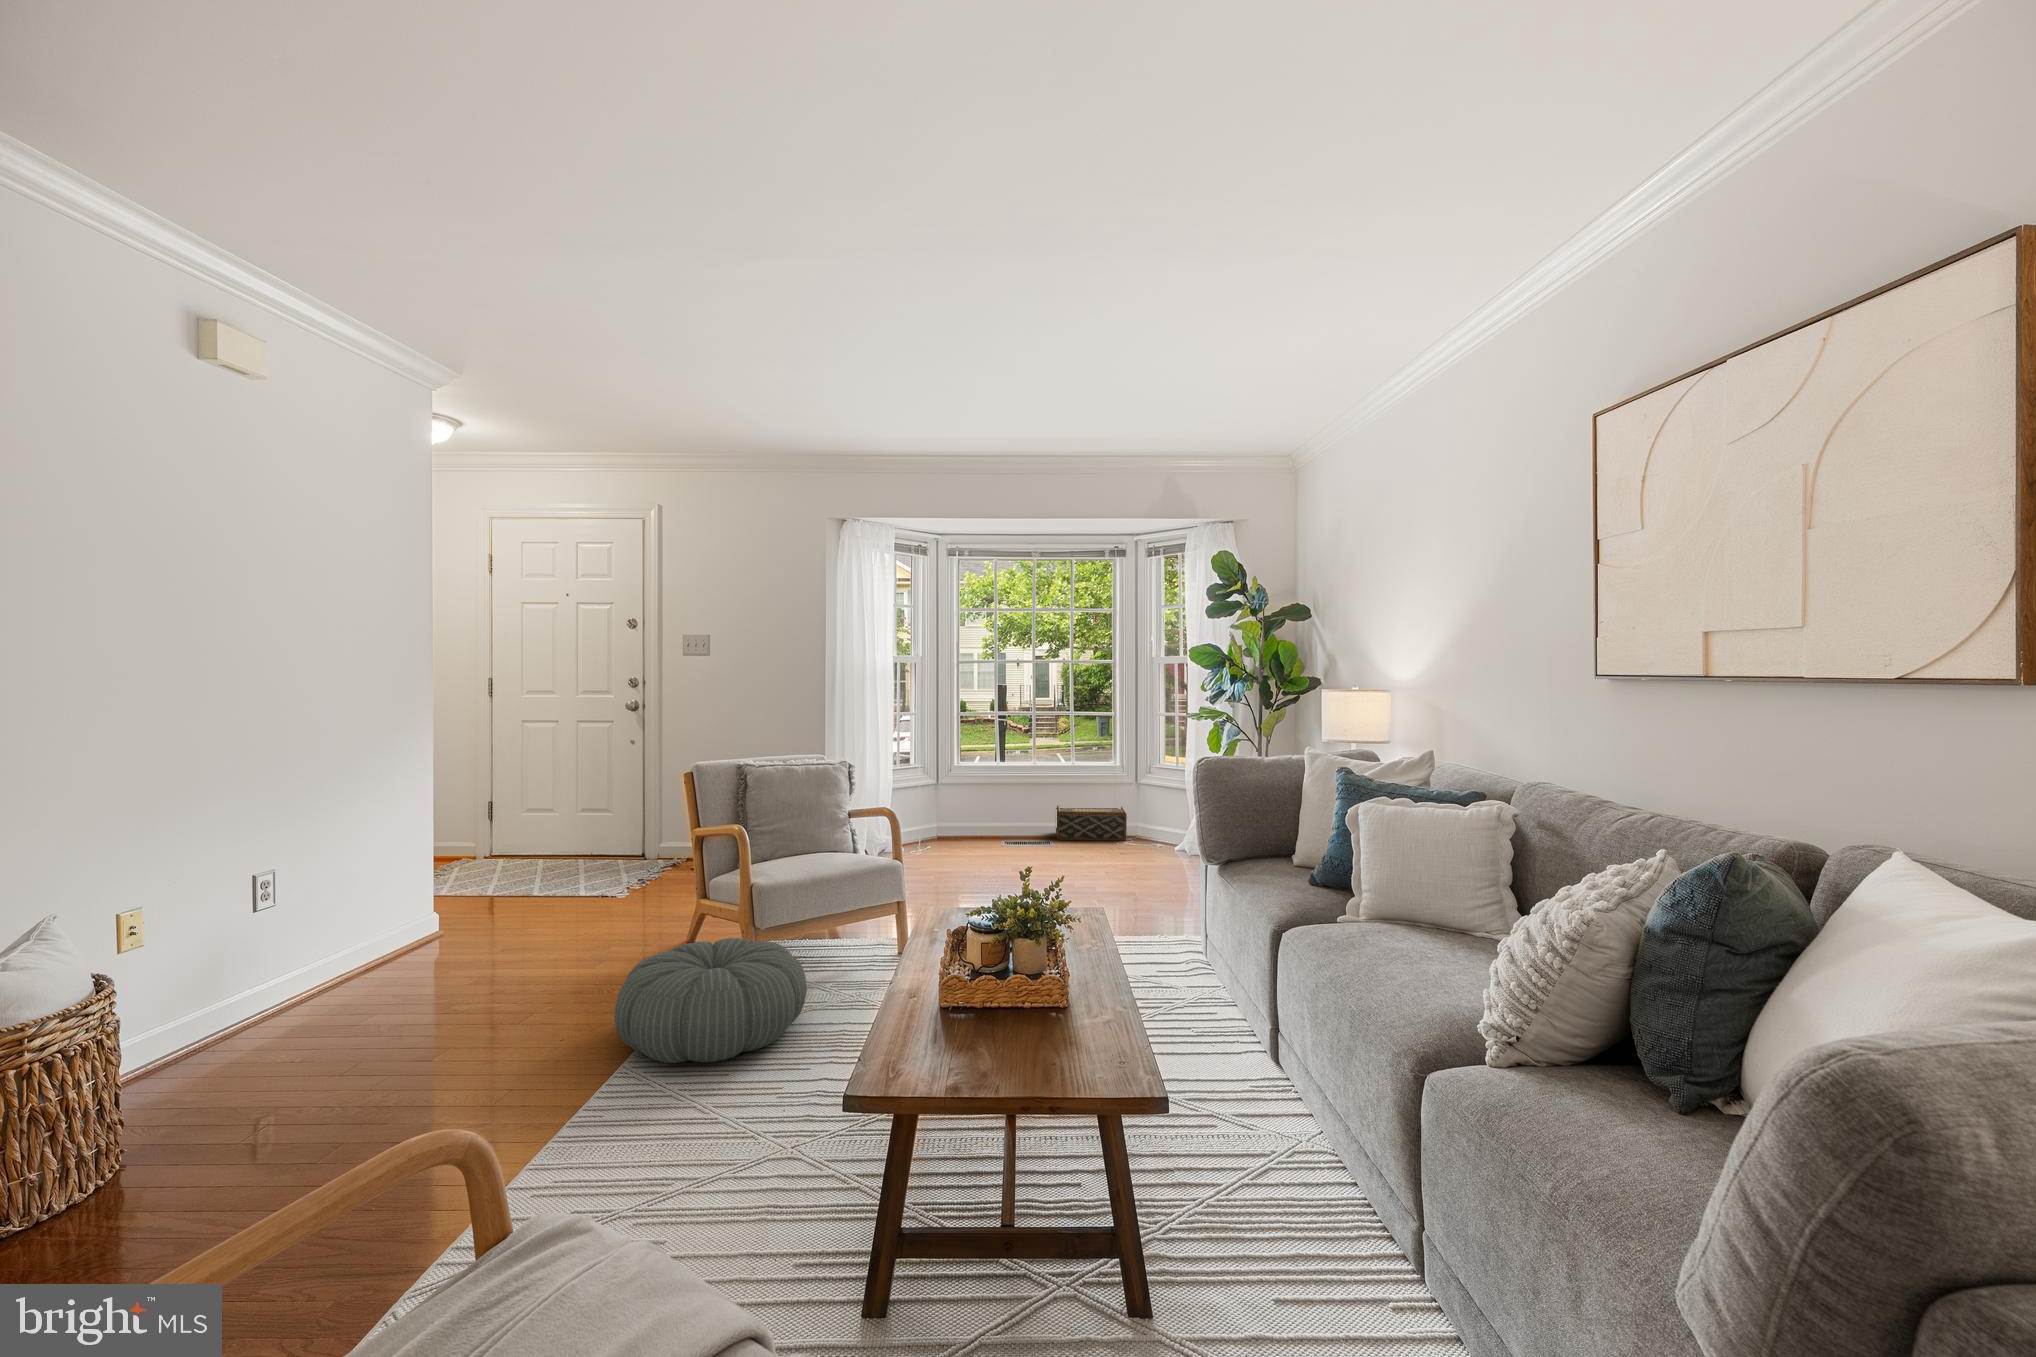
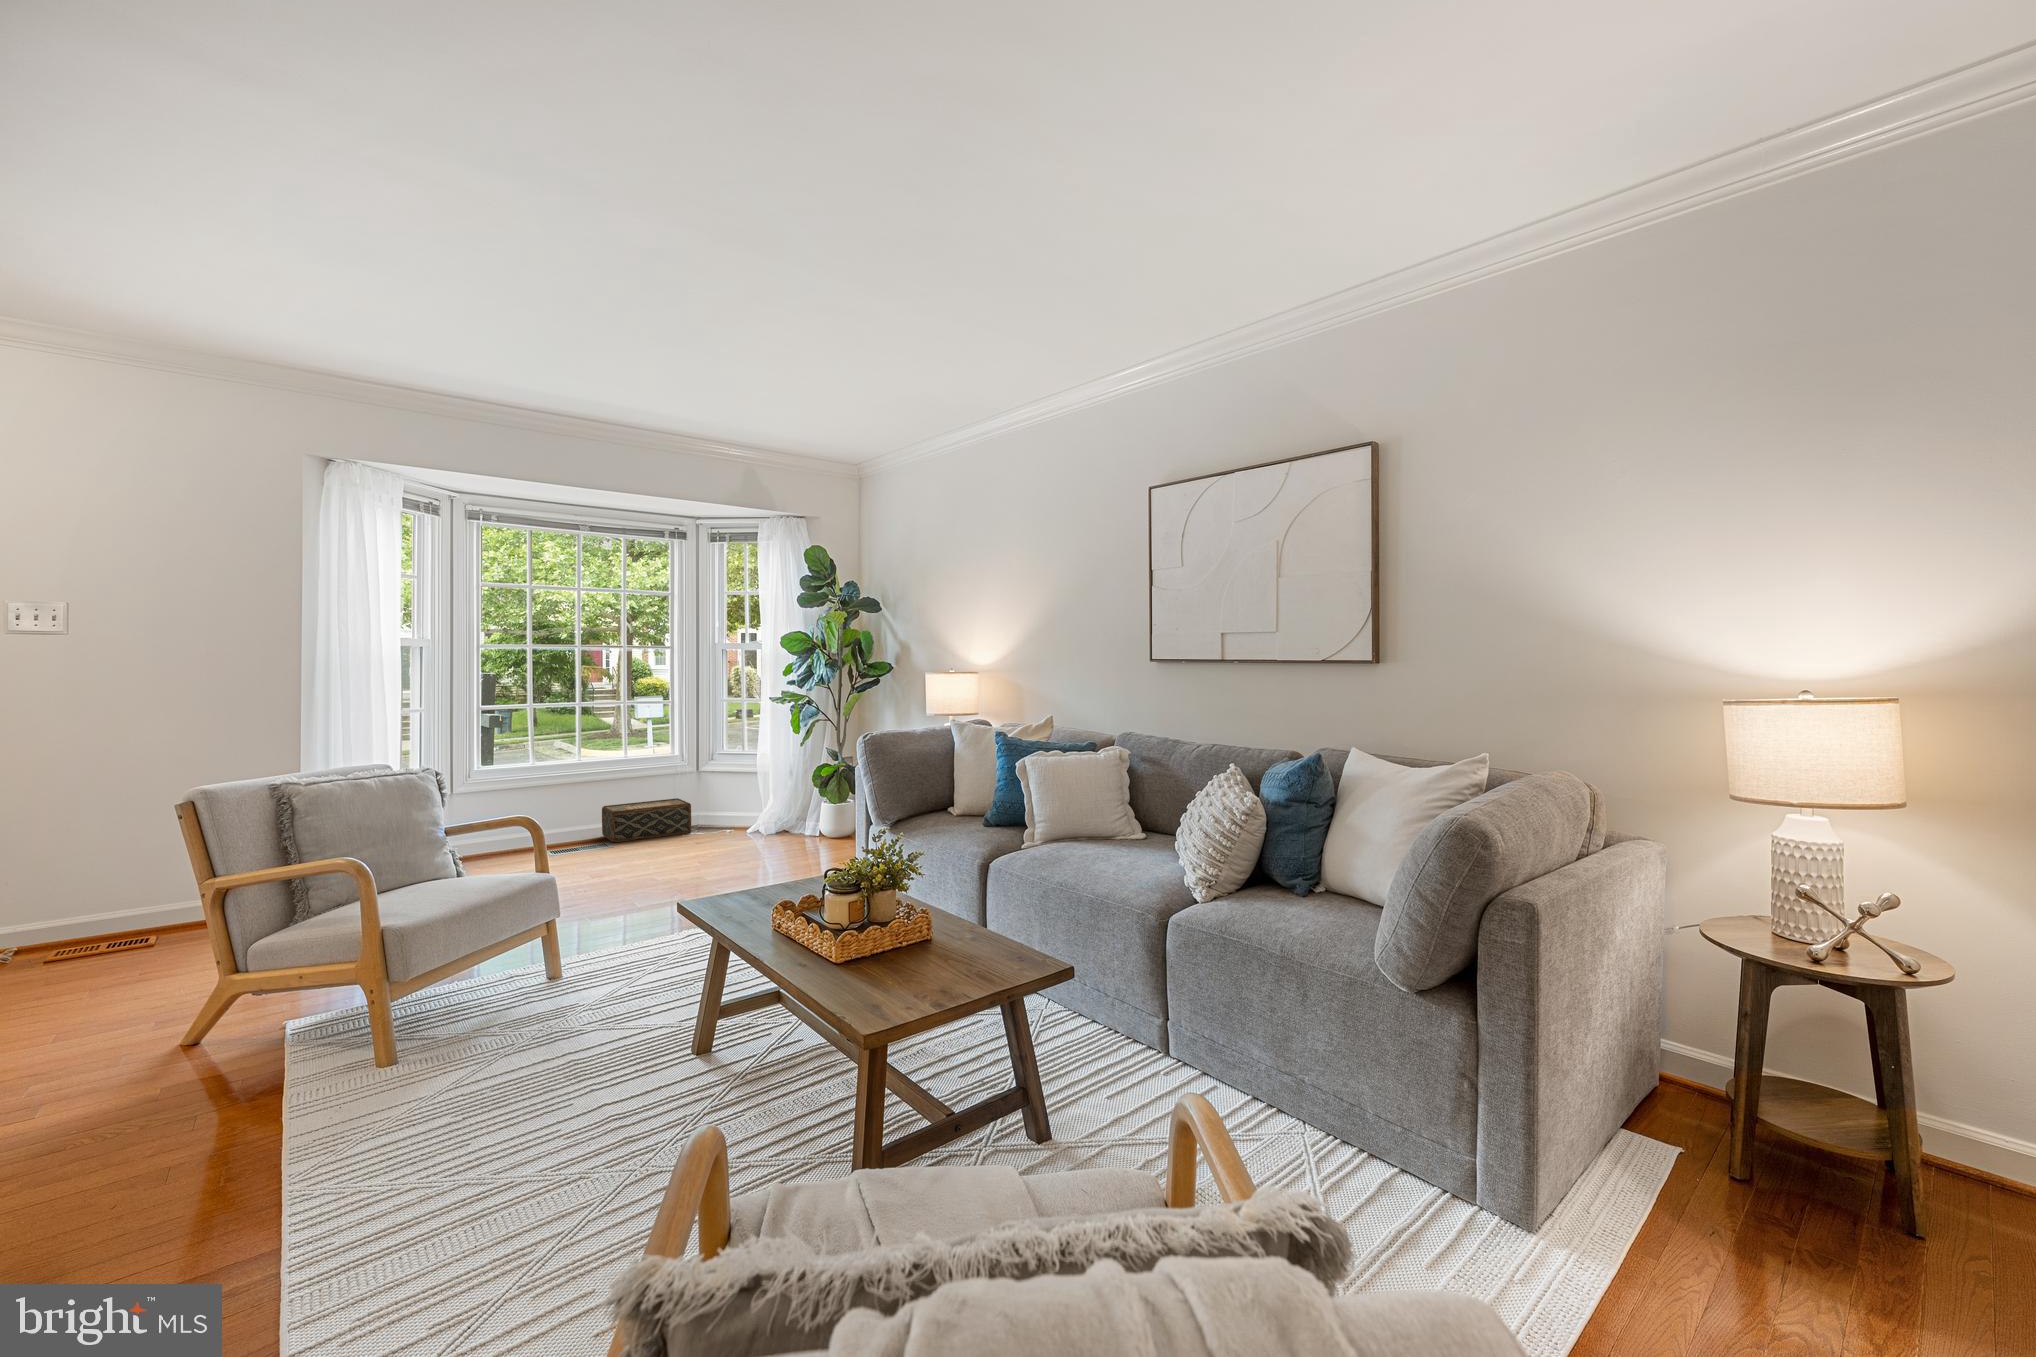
pouf: present [615,938,807,1063] -> none [239,993,523,1167]

